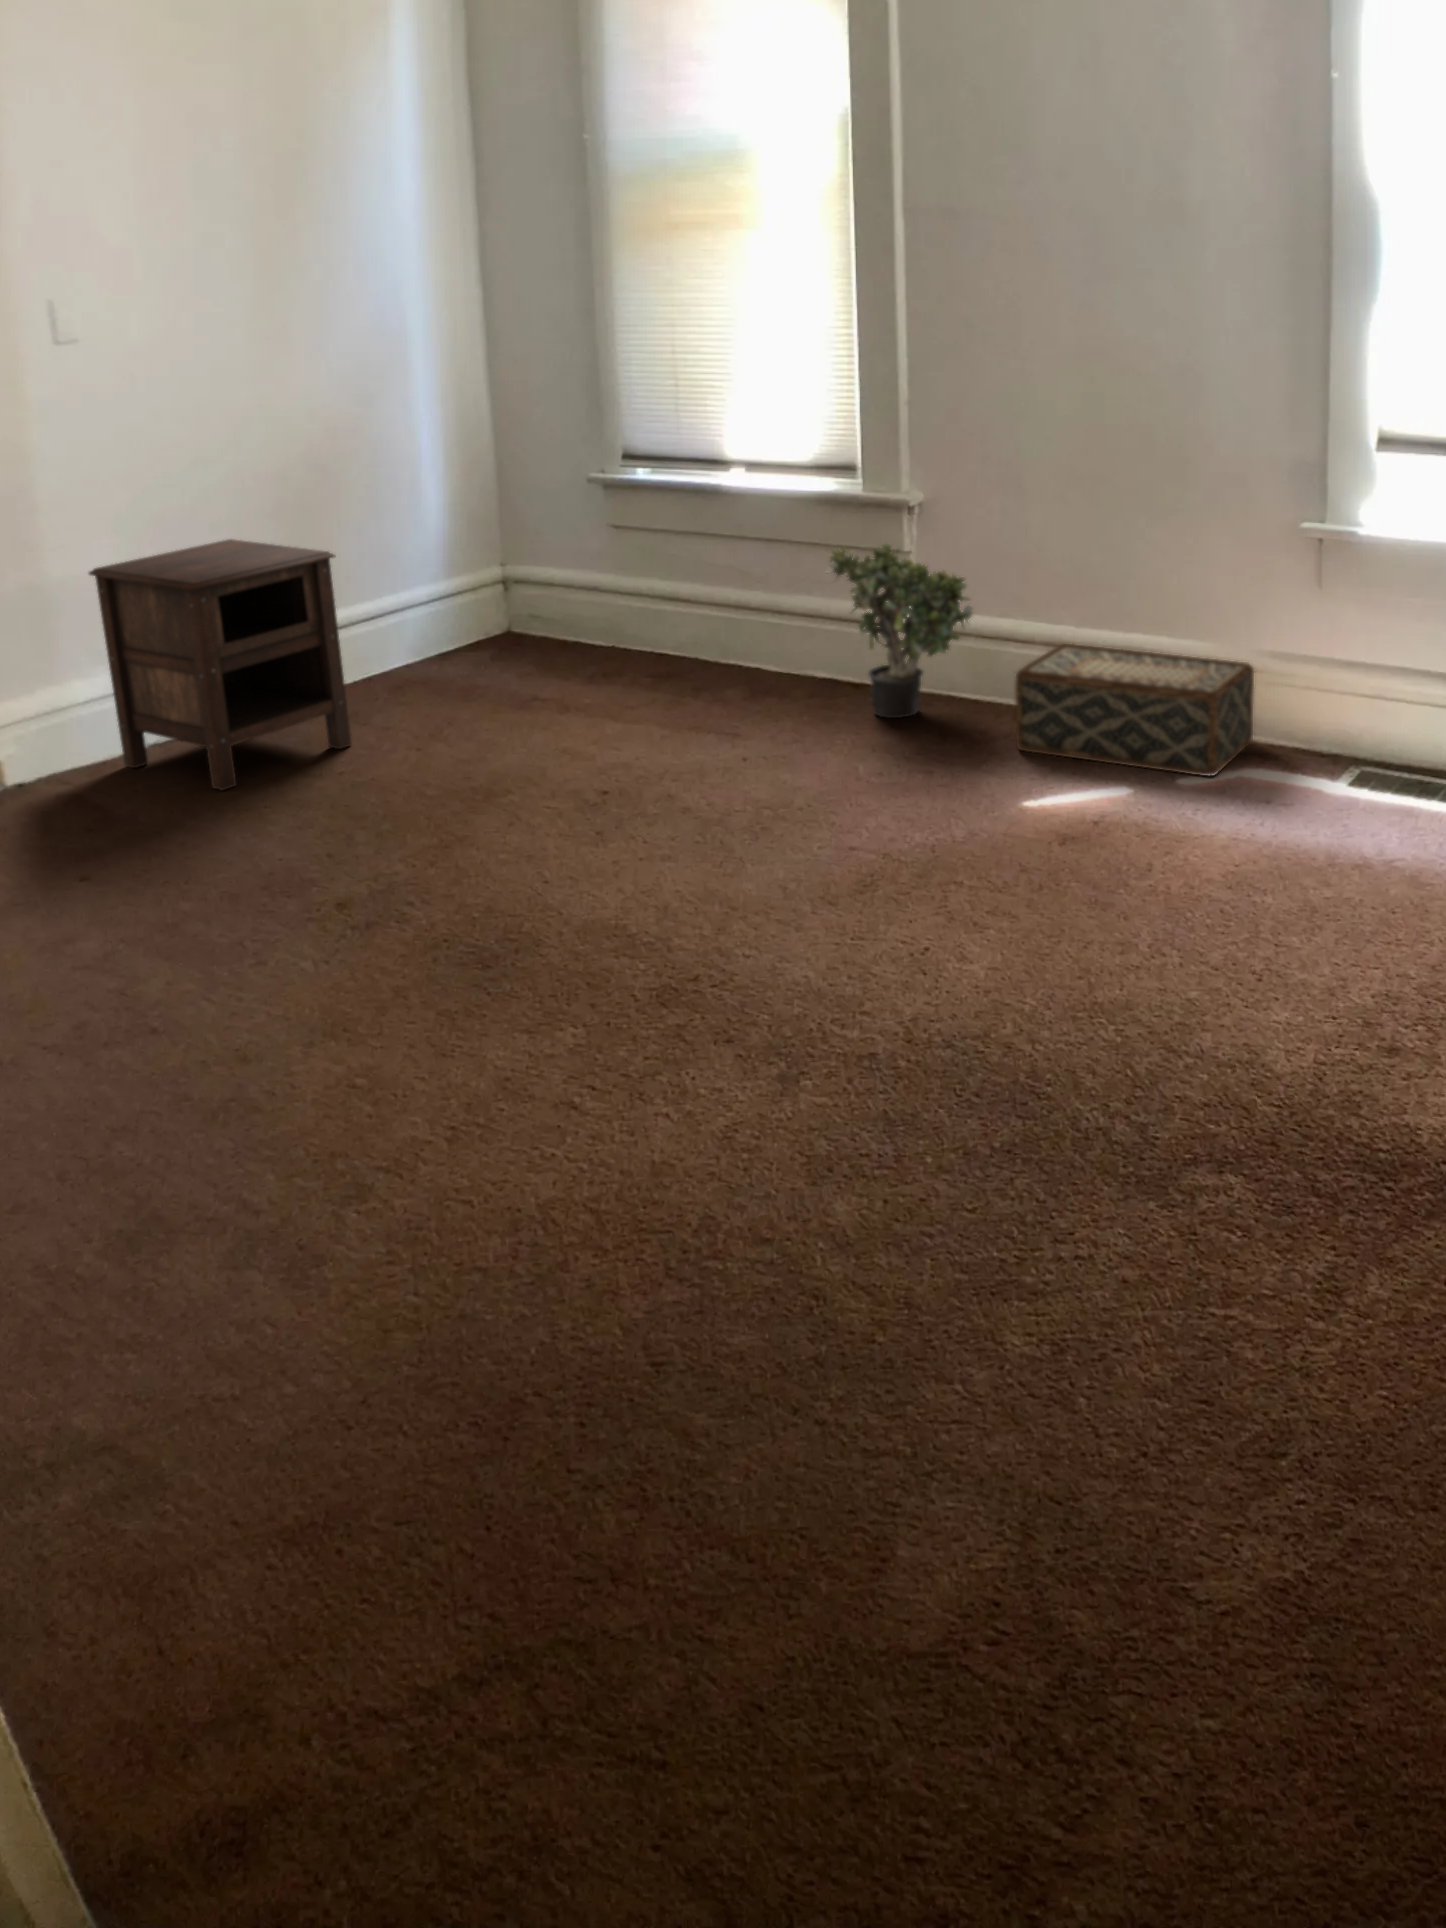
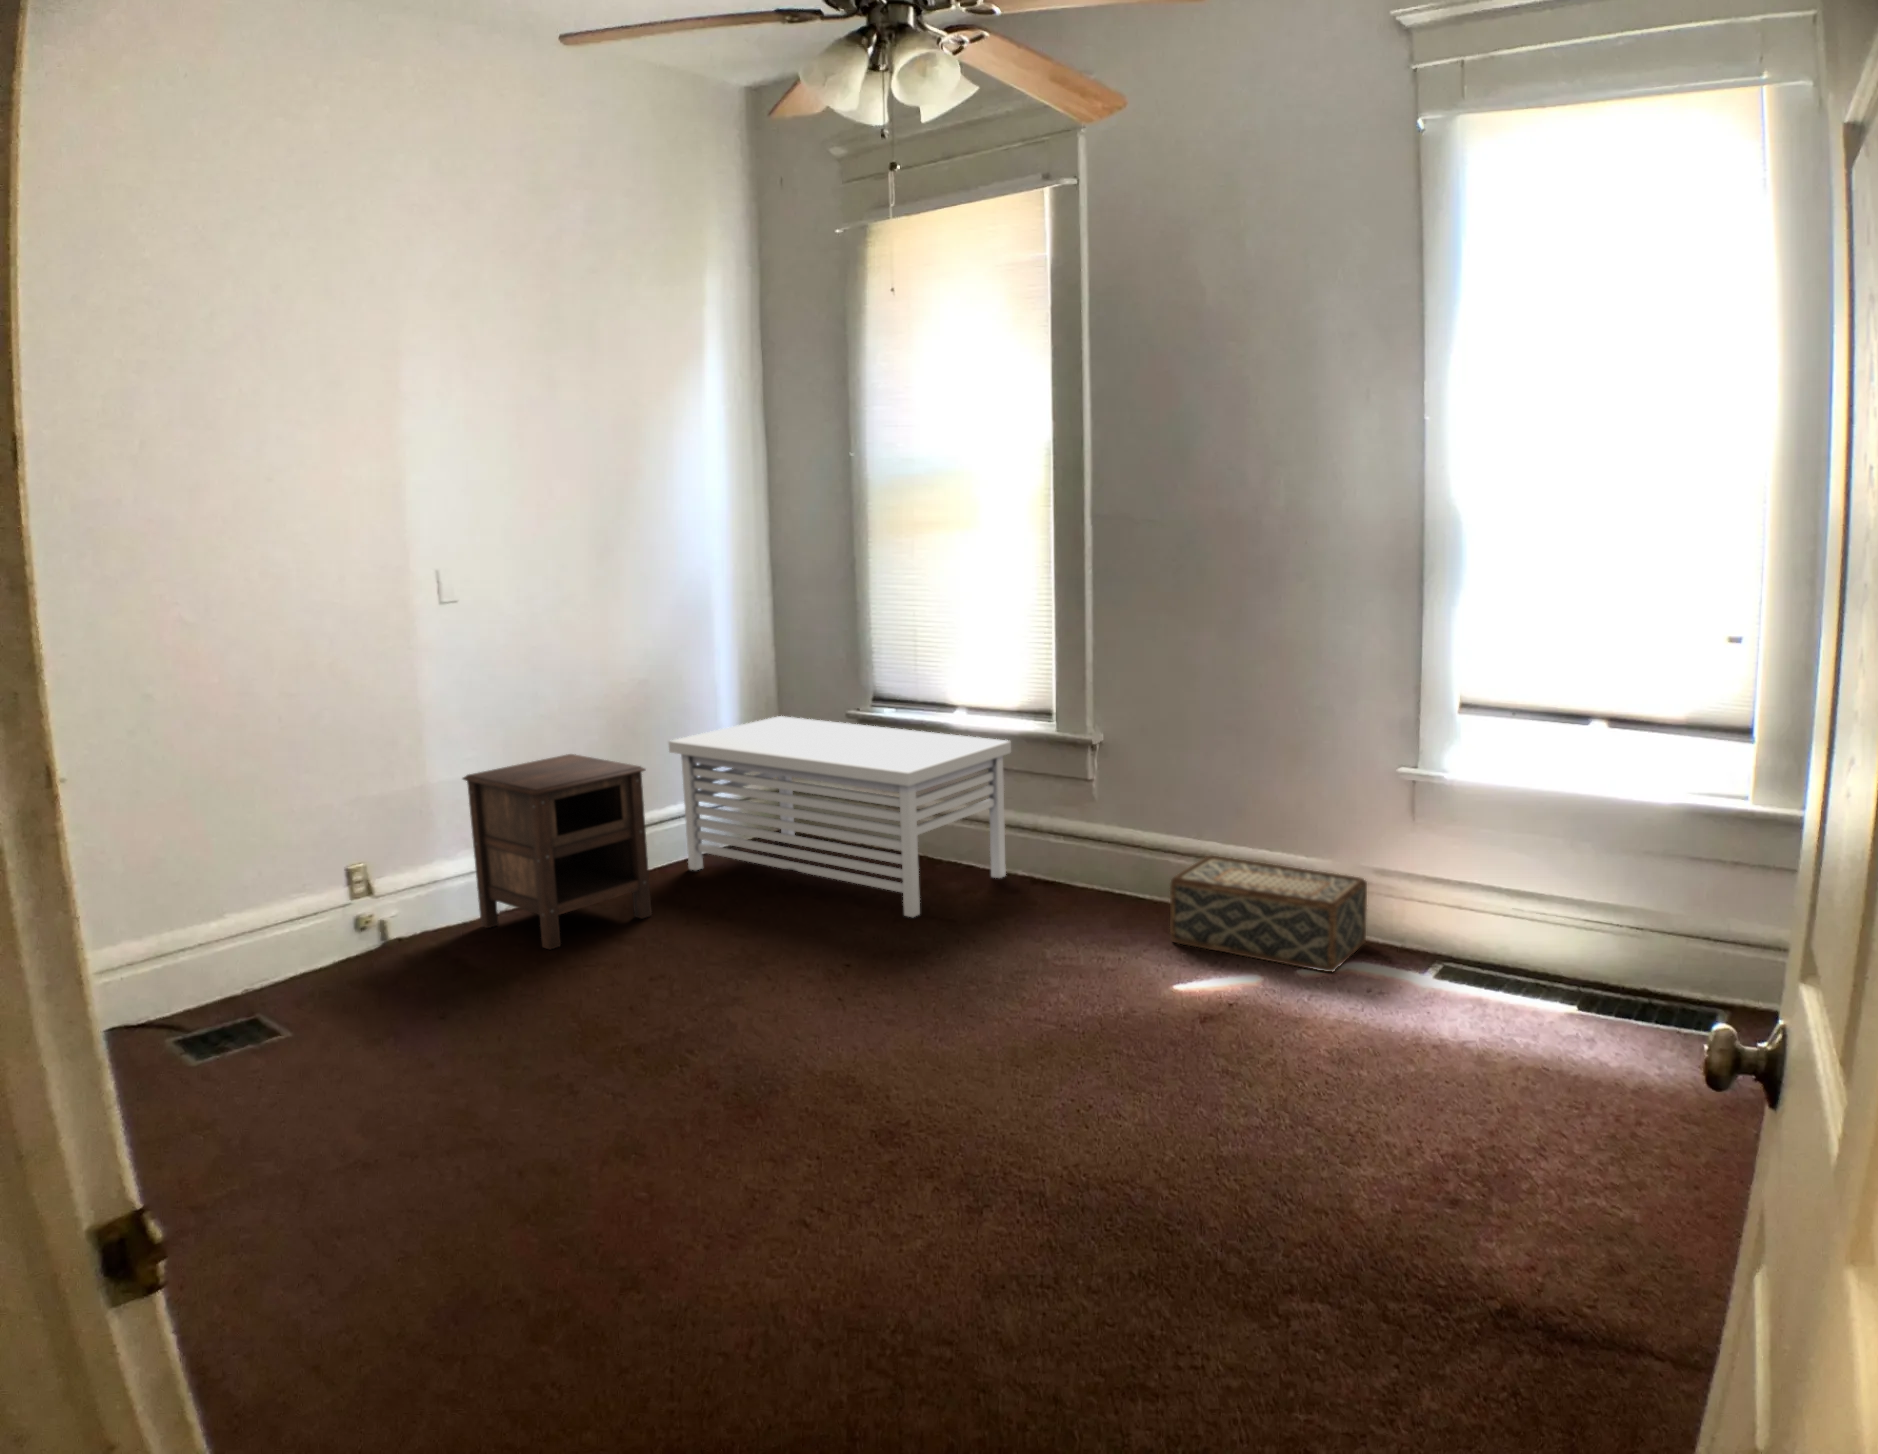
storage bench: none [358,487,809,734] -> present [669,716,1011,917]
potted plant: present [828,544,972,718] -> none [1022,771,1138,910]

